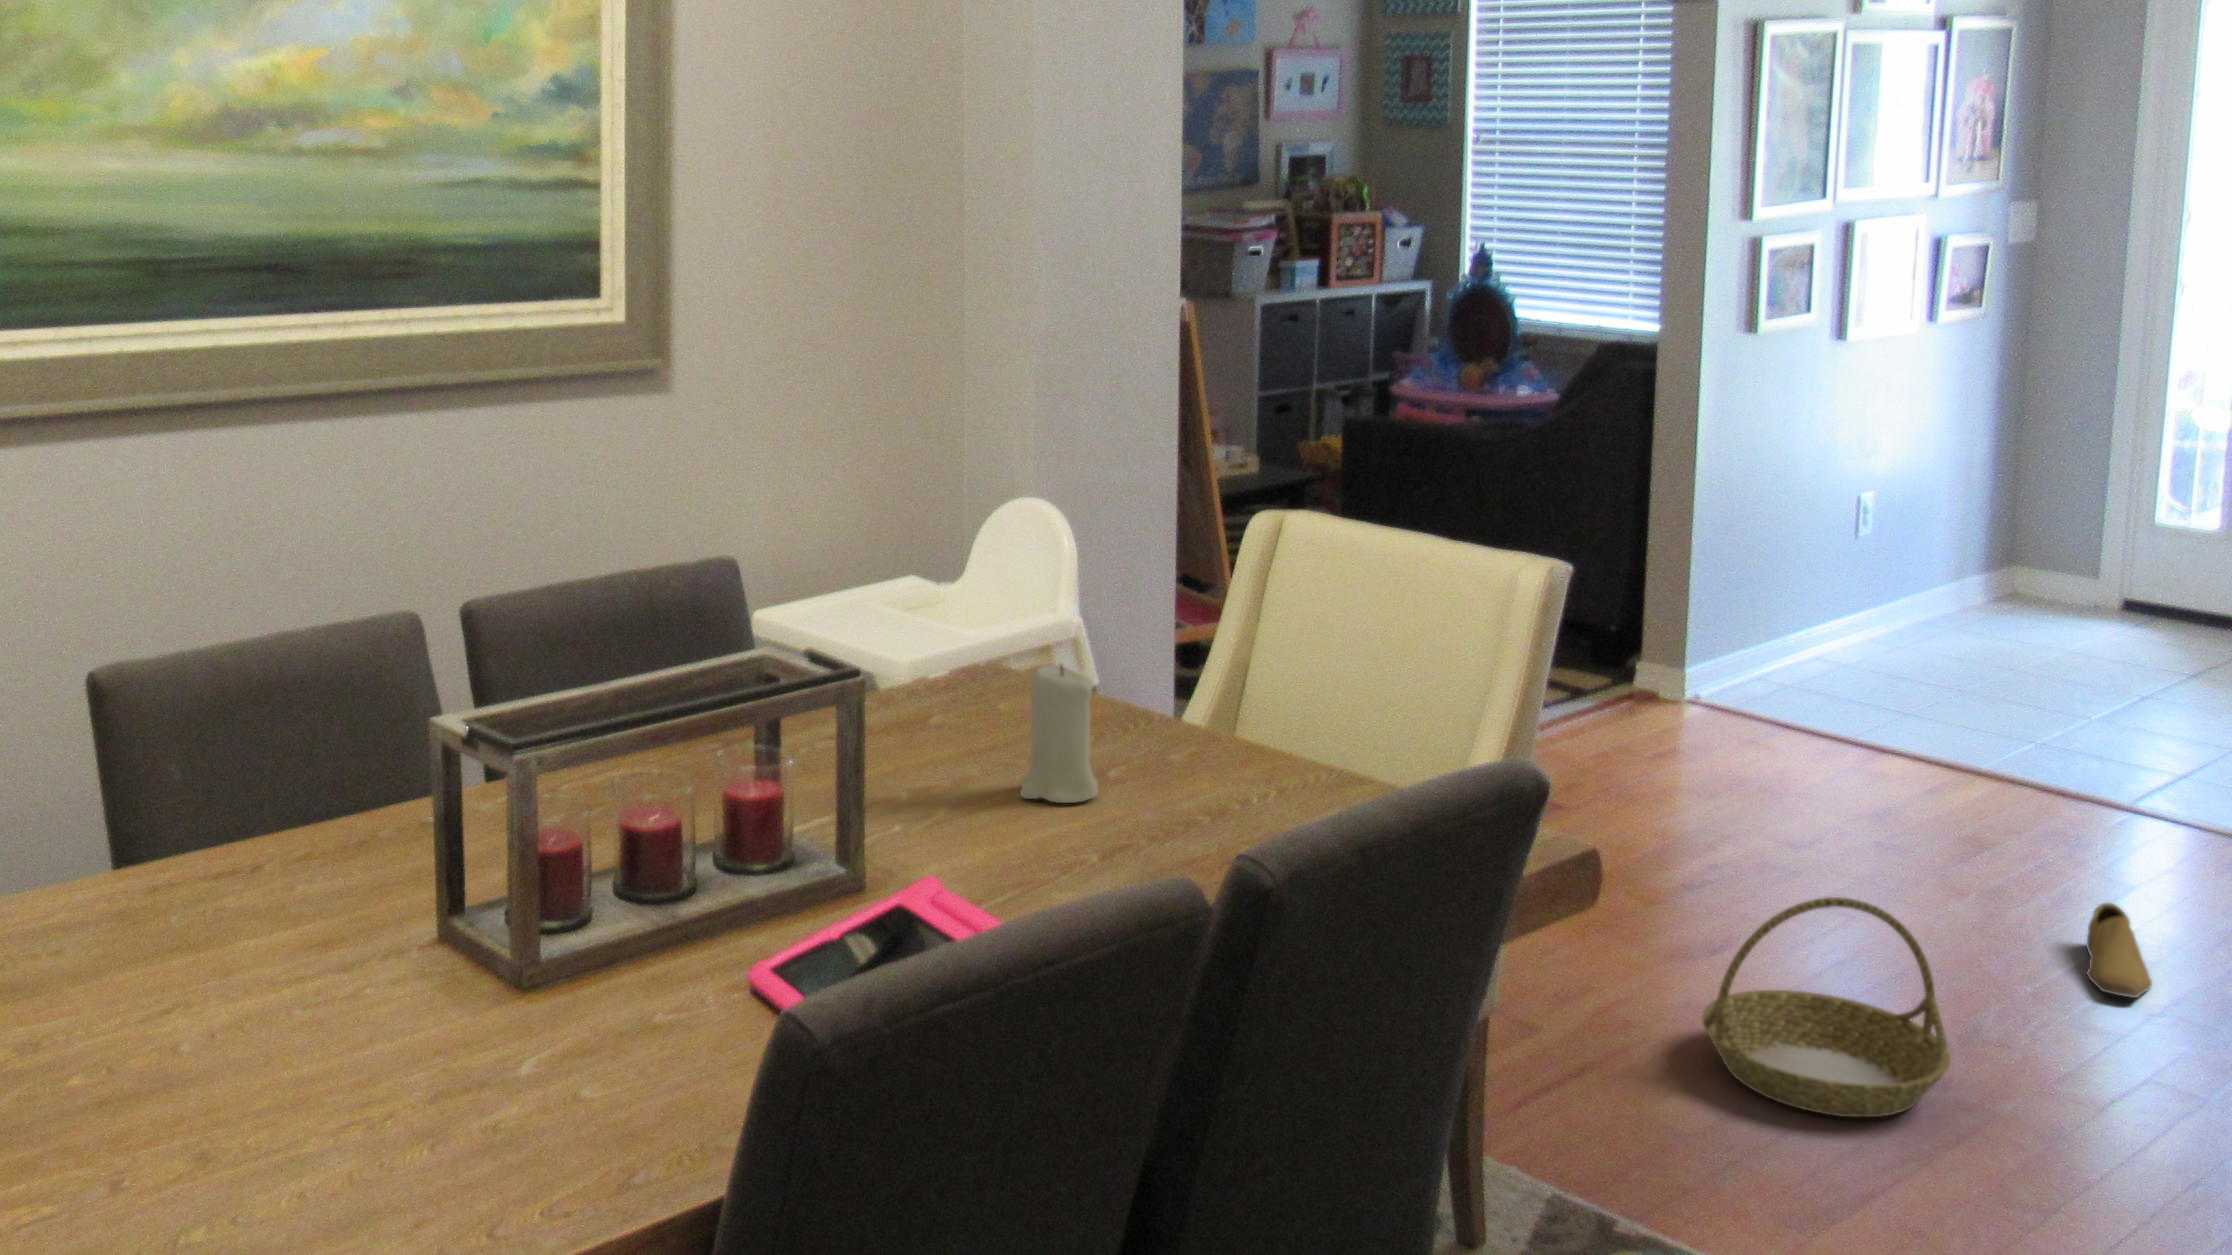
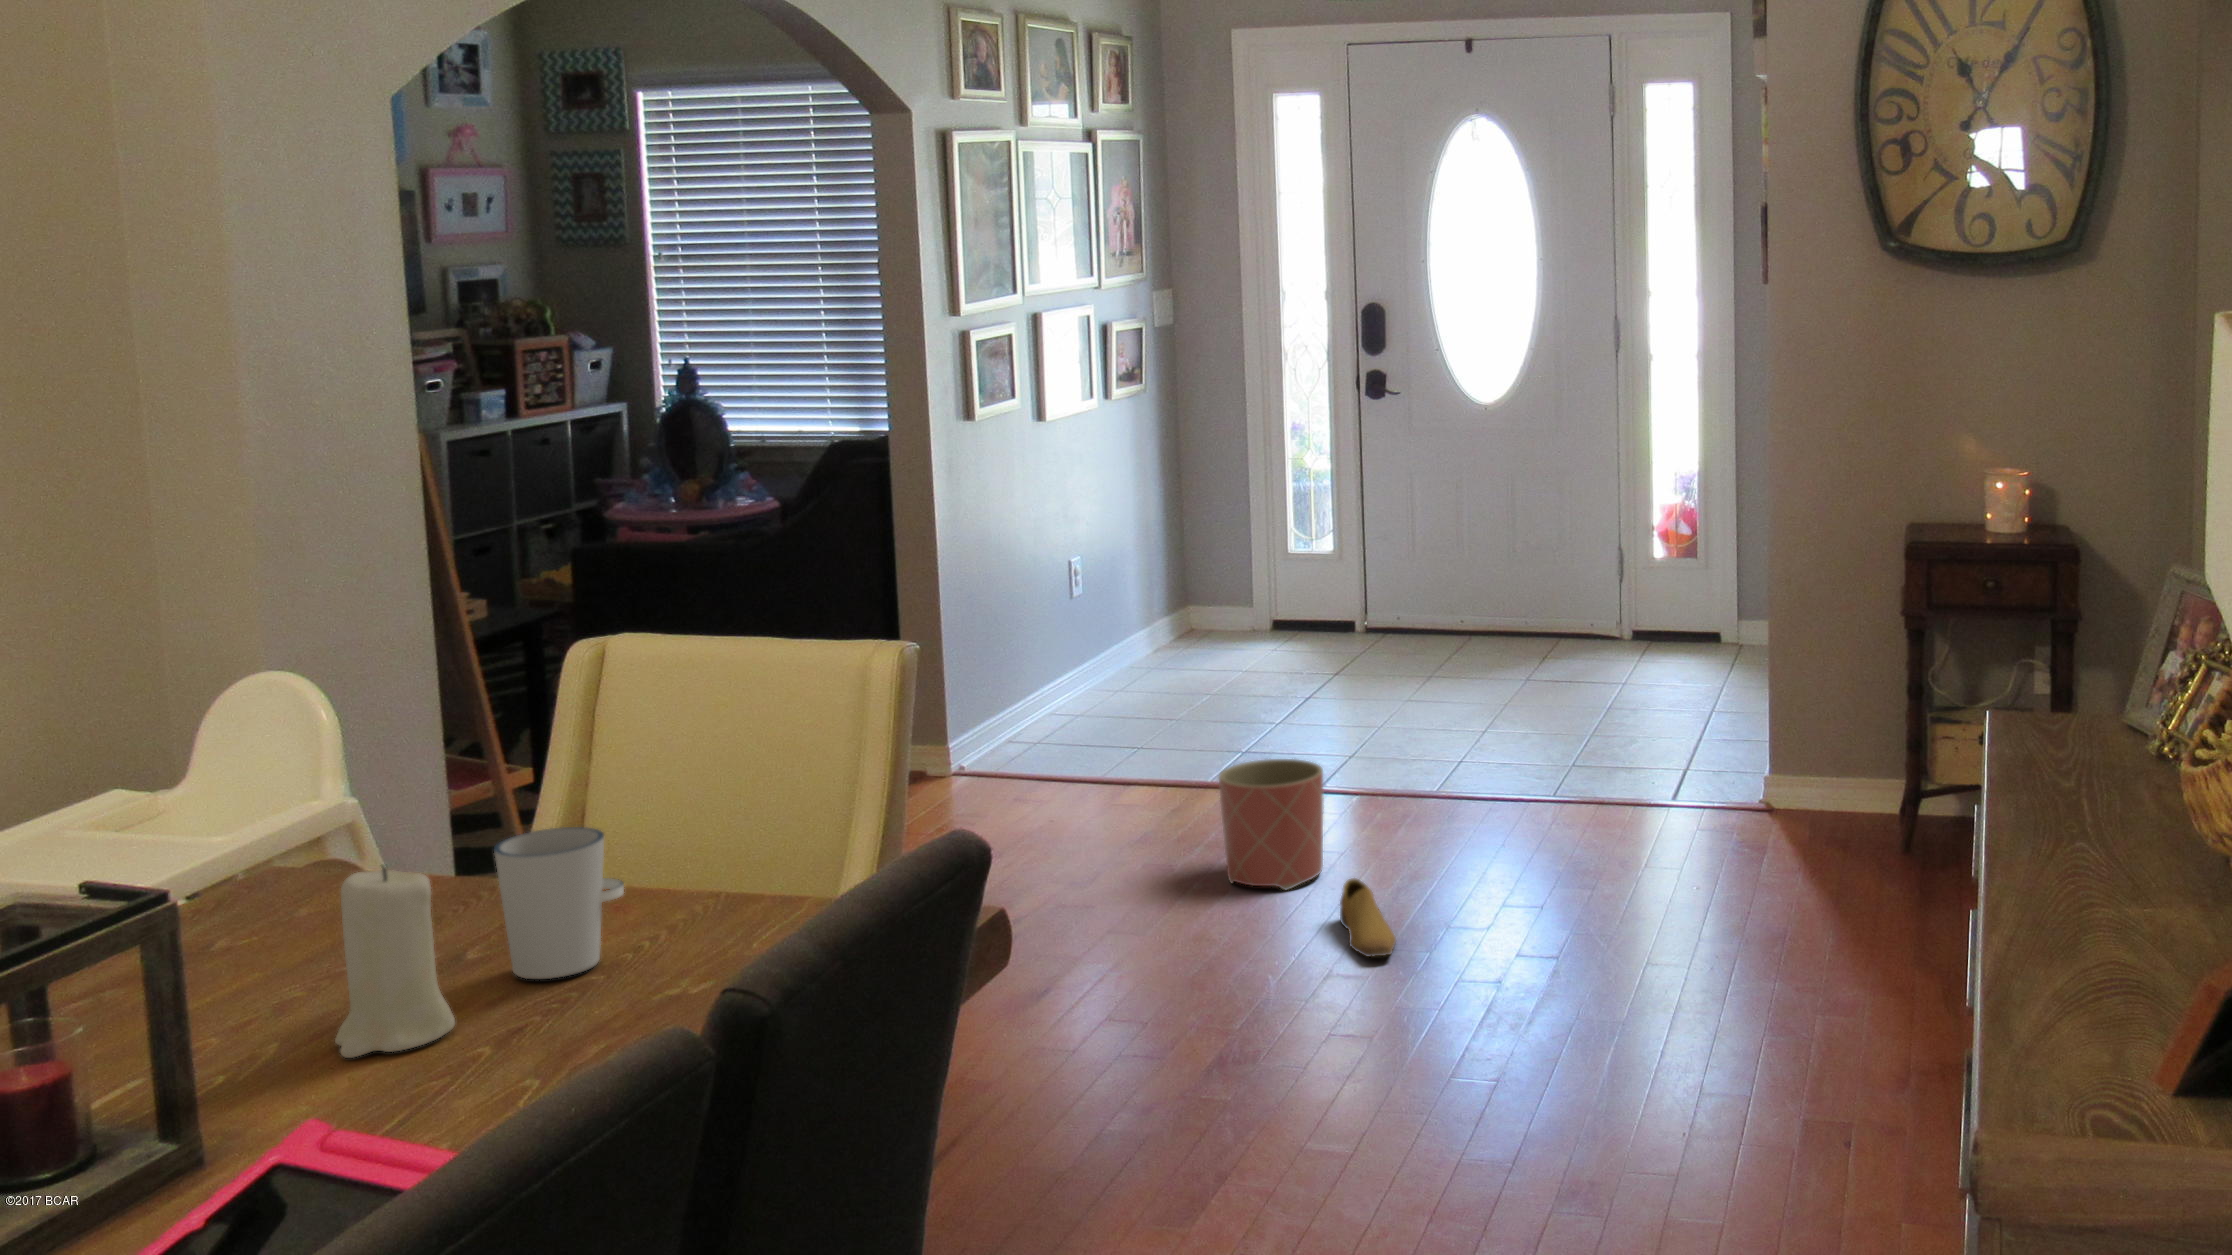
cup: none [1145,662,1239,780] -> present [494,827,624,980]
planter: none [1962,747,2101,897] -> present [1219,759,1324,890]
basket: present [1702,897,1951,1117] -> none [1071,927,1288,1145]

